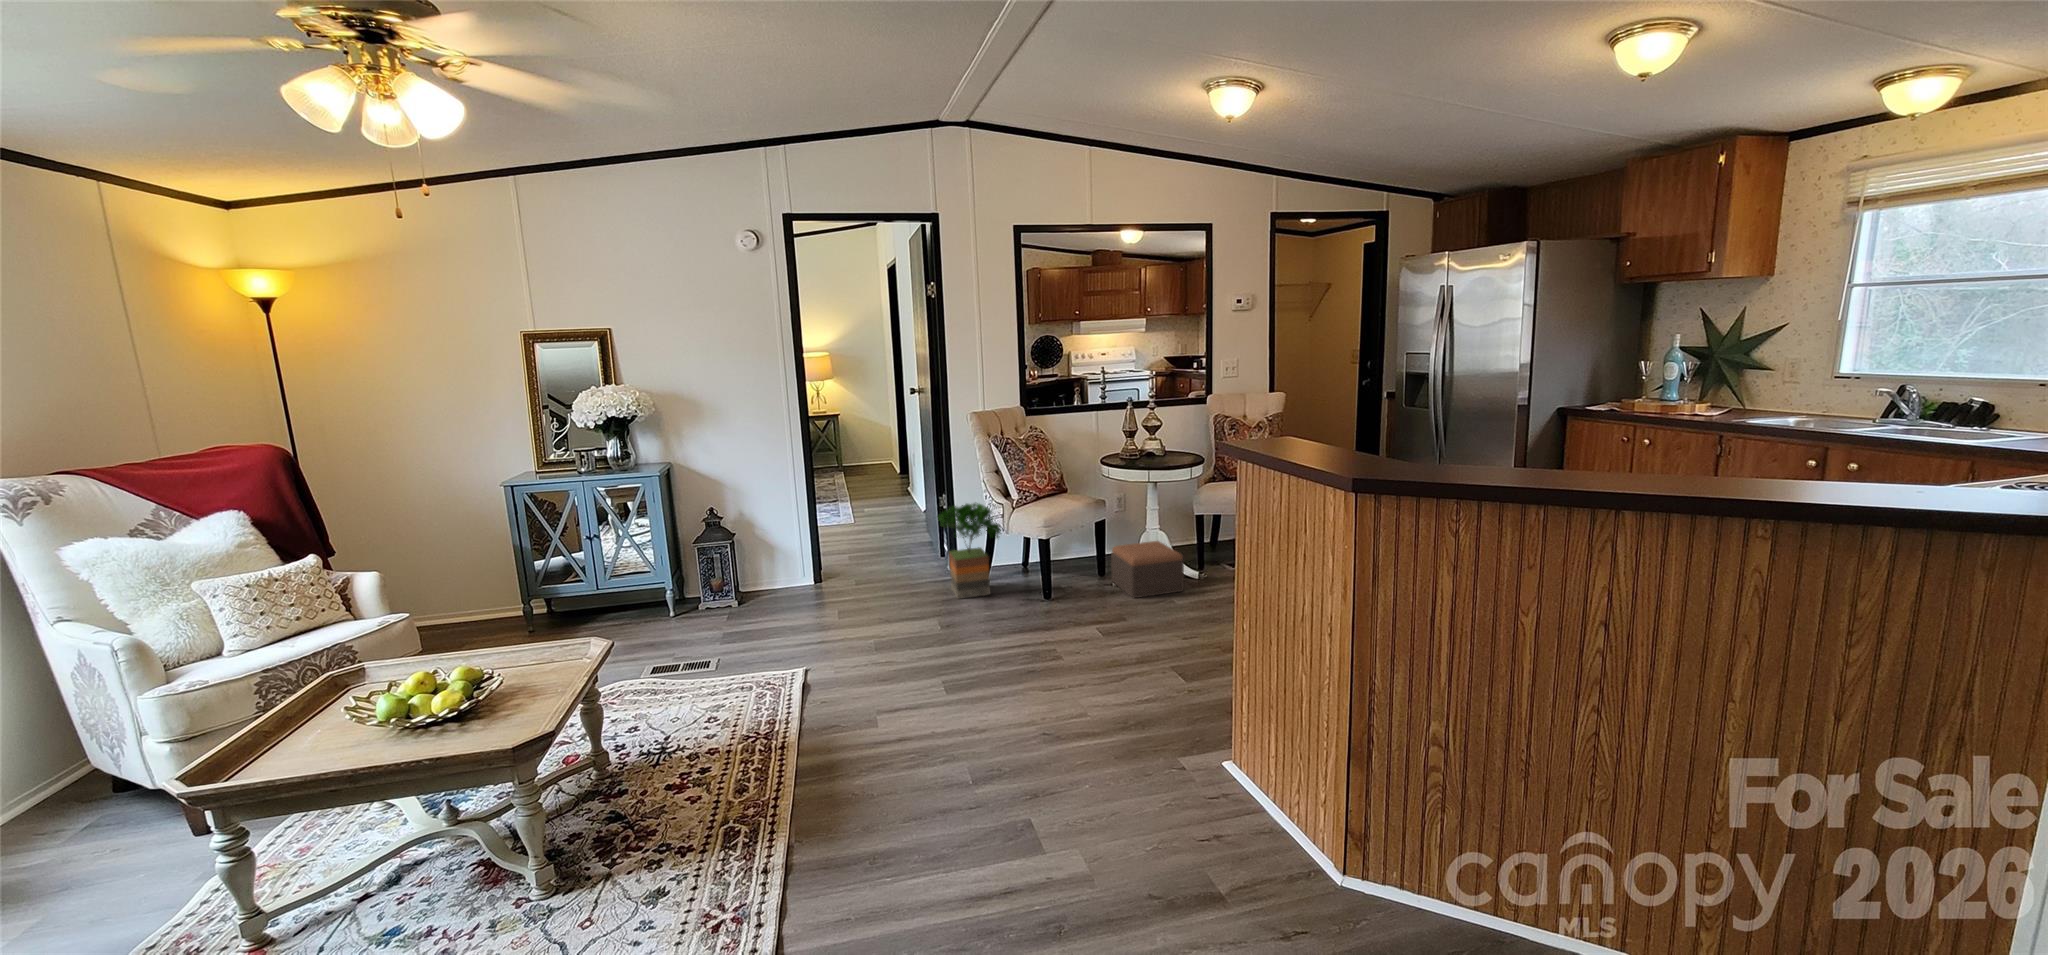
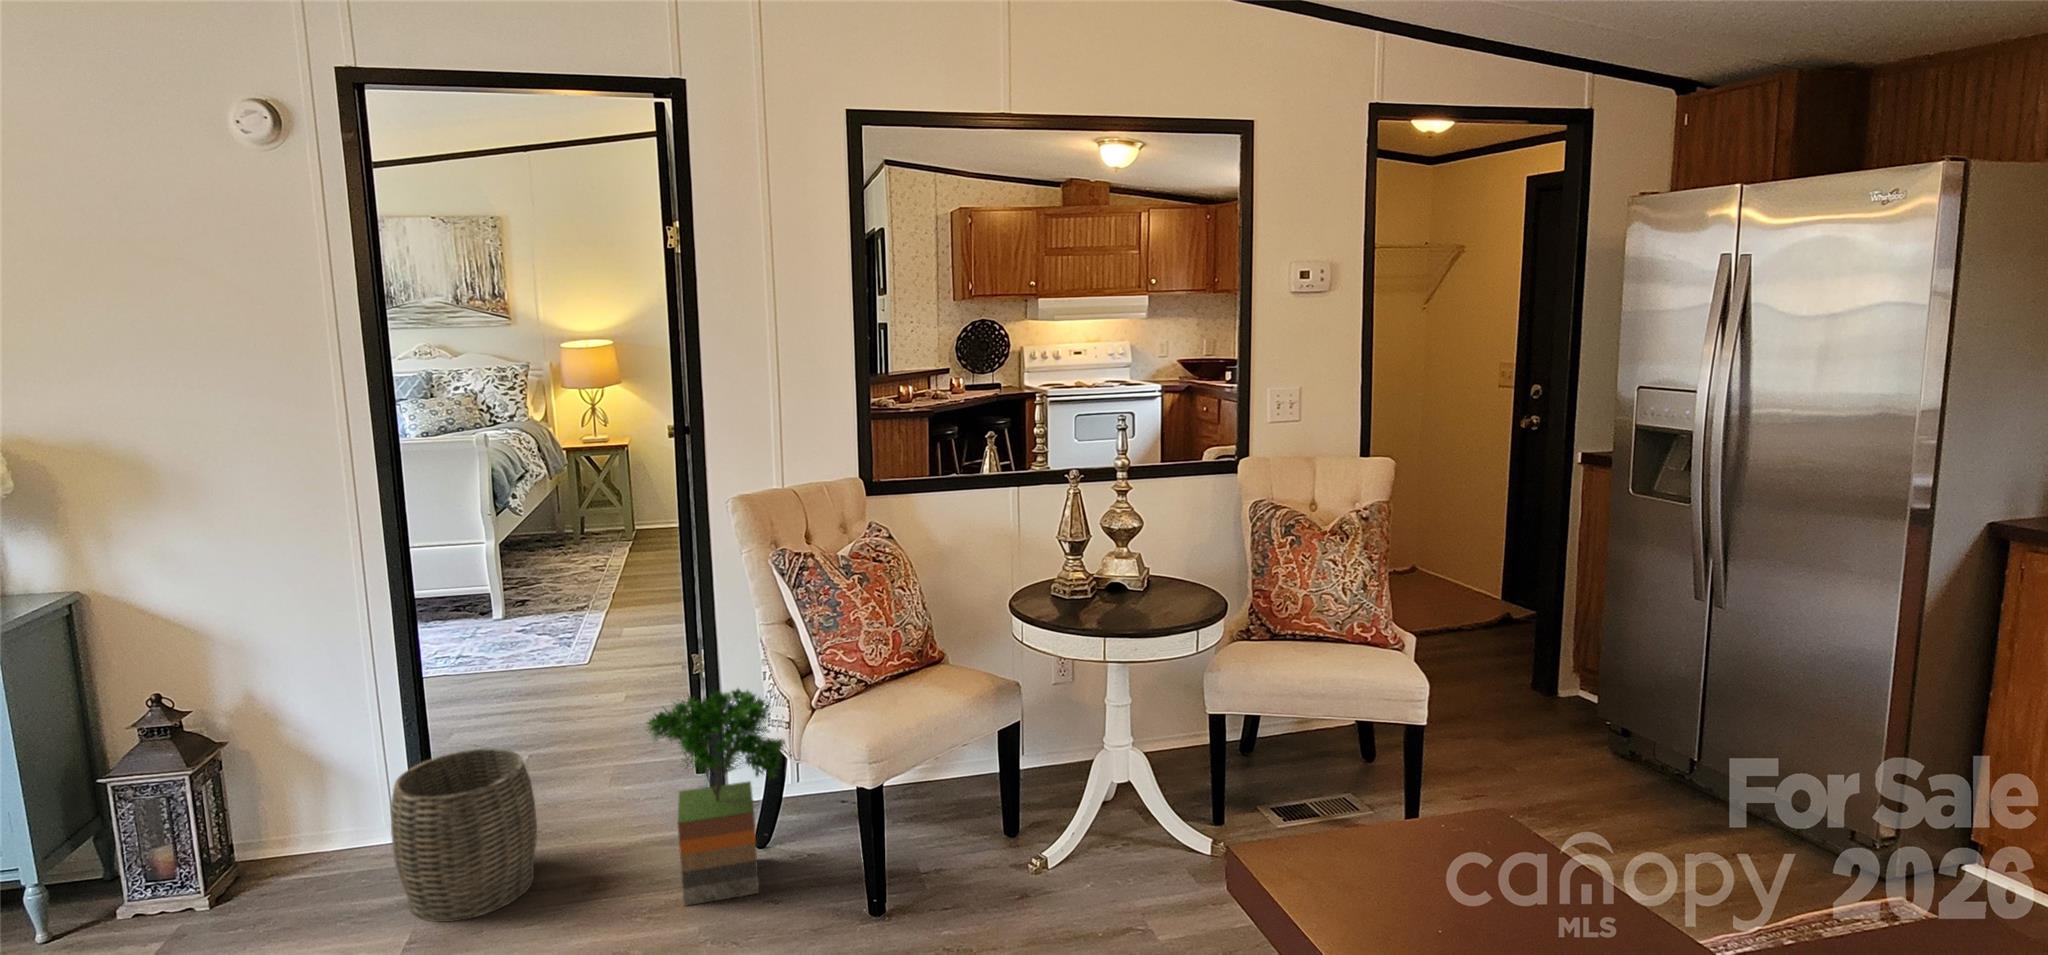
woven basket: none [823,534,884,606] -> present [391,749,537,922]
footstool: present [1111,541,1184,598] -> none [1026,772,1176,918]

